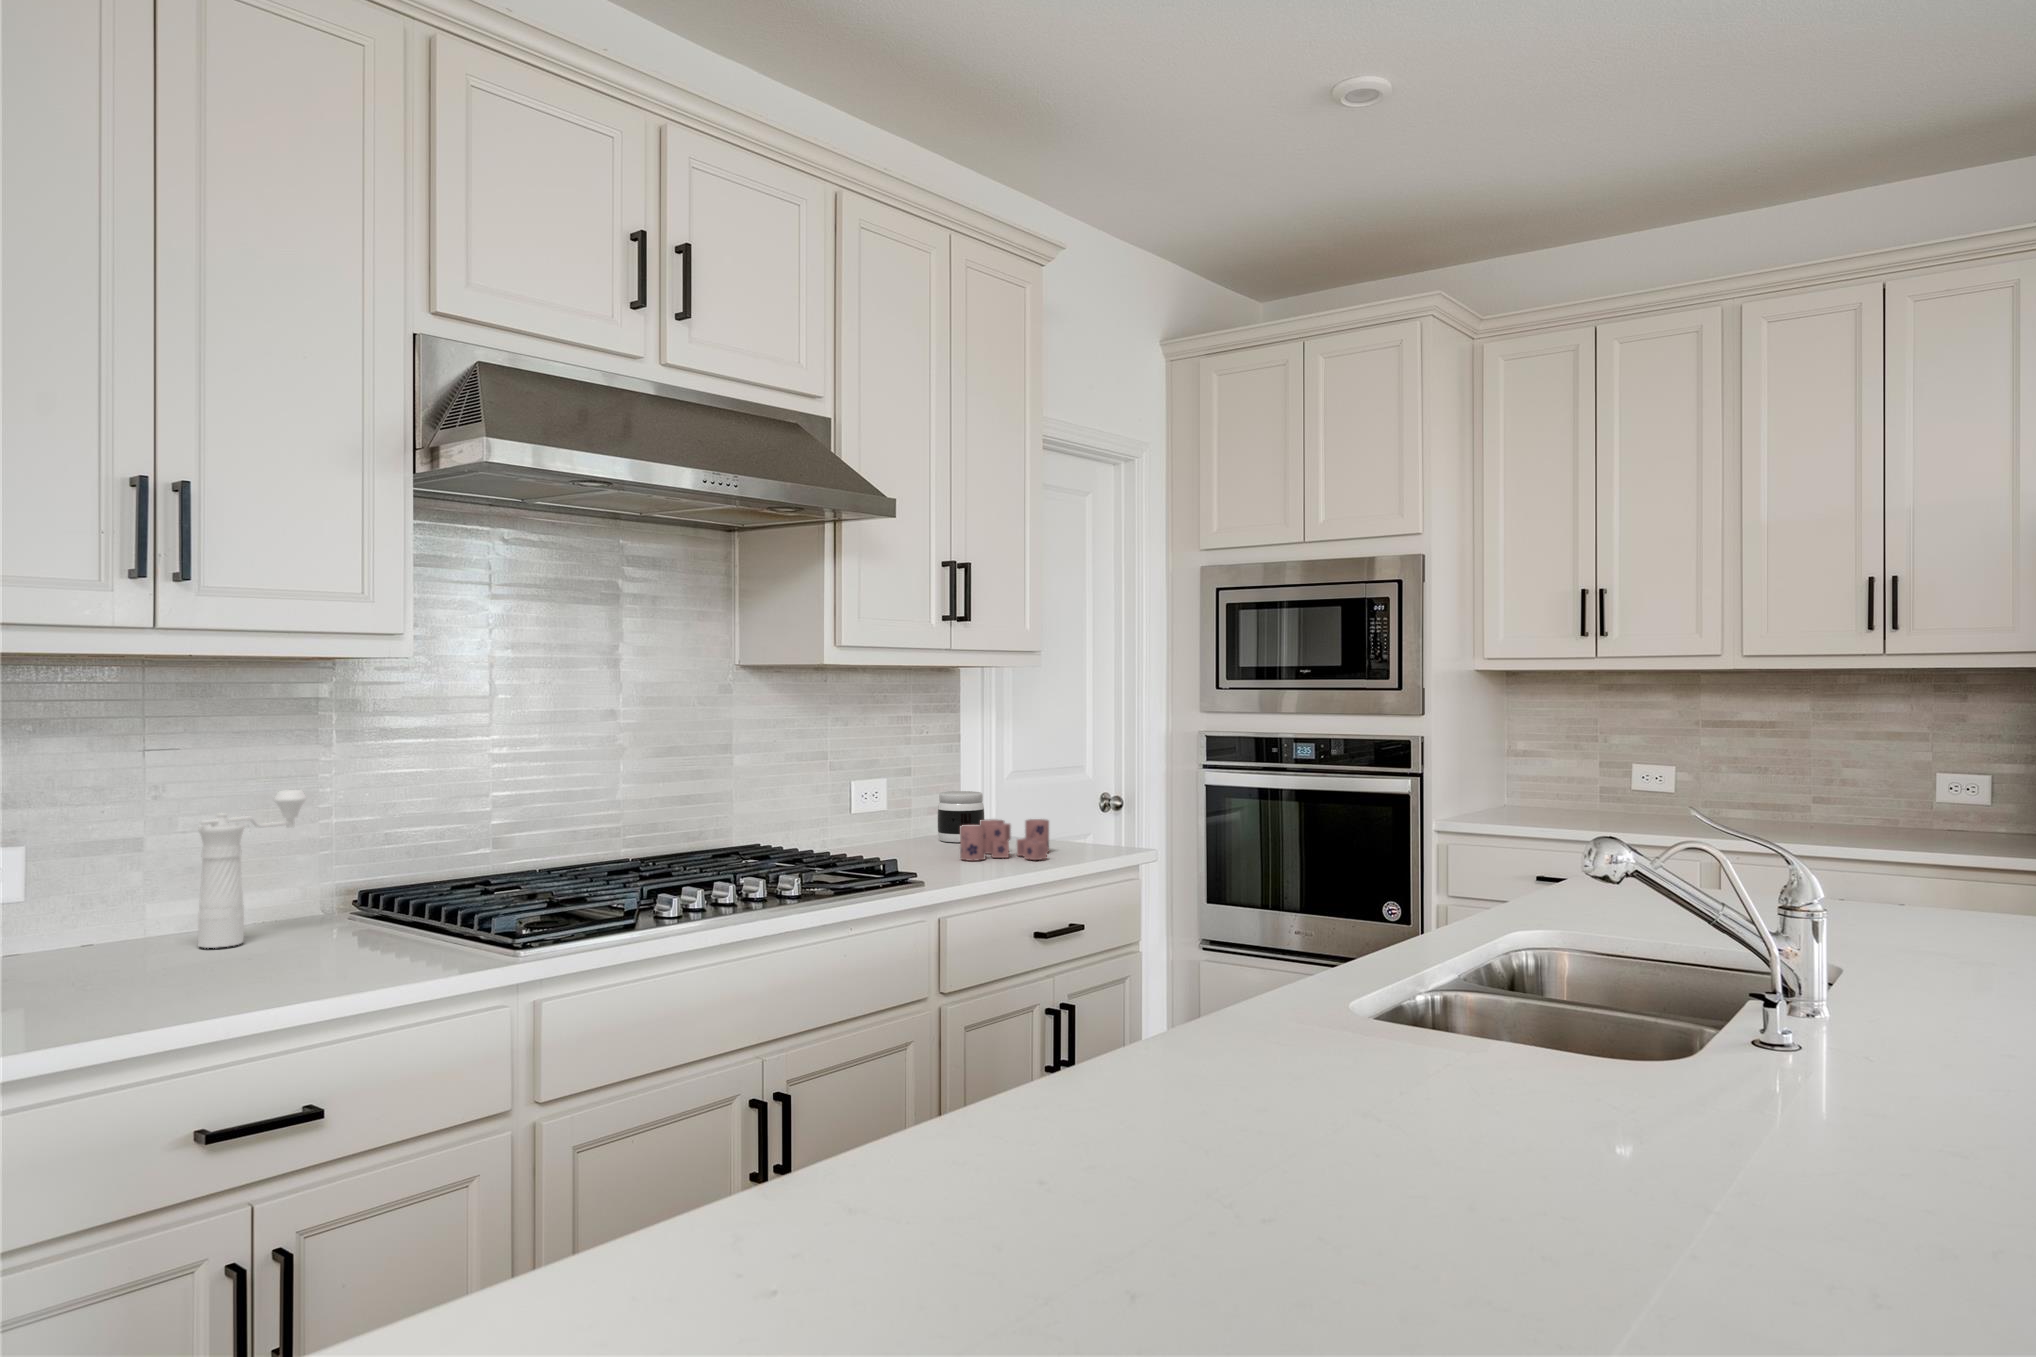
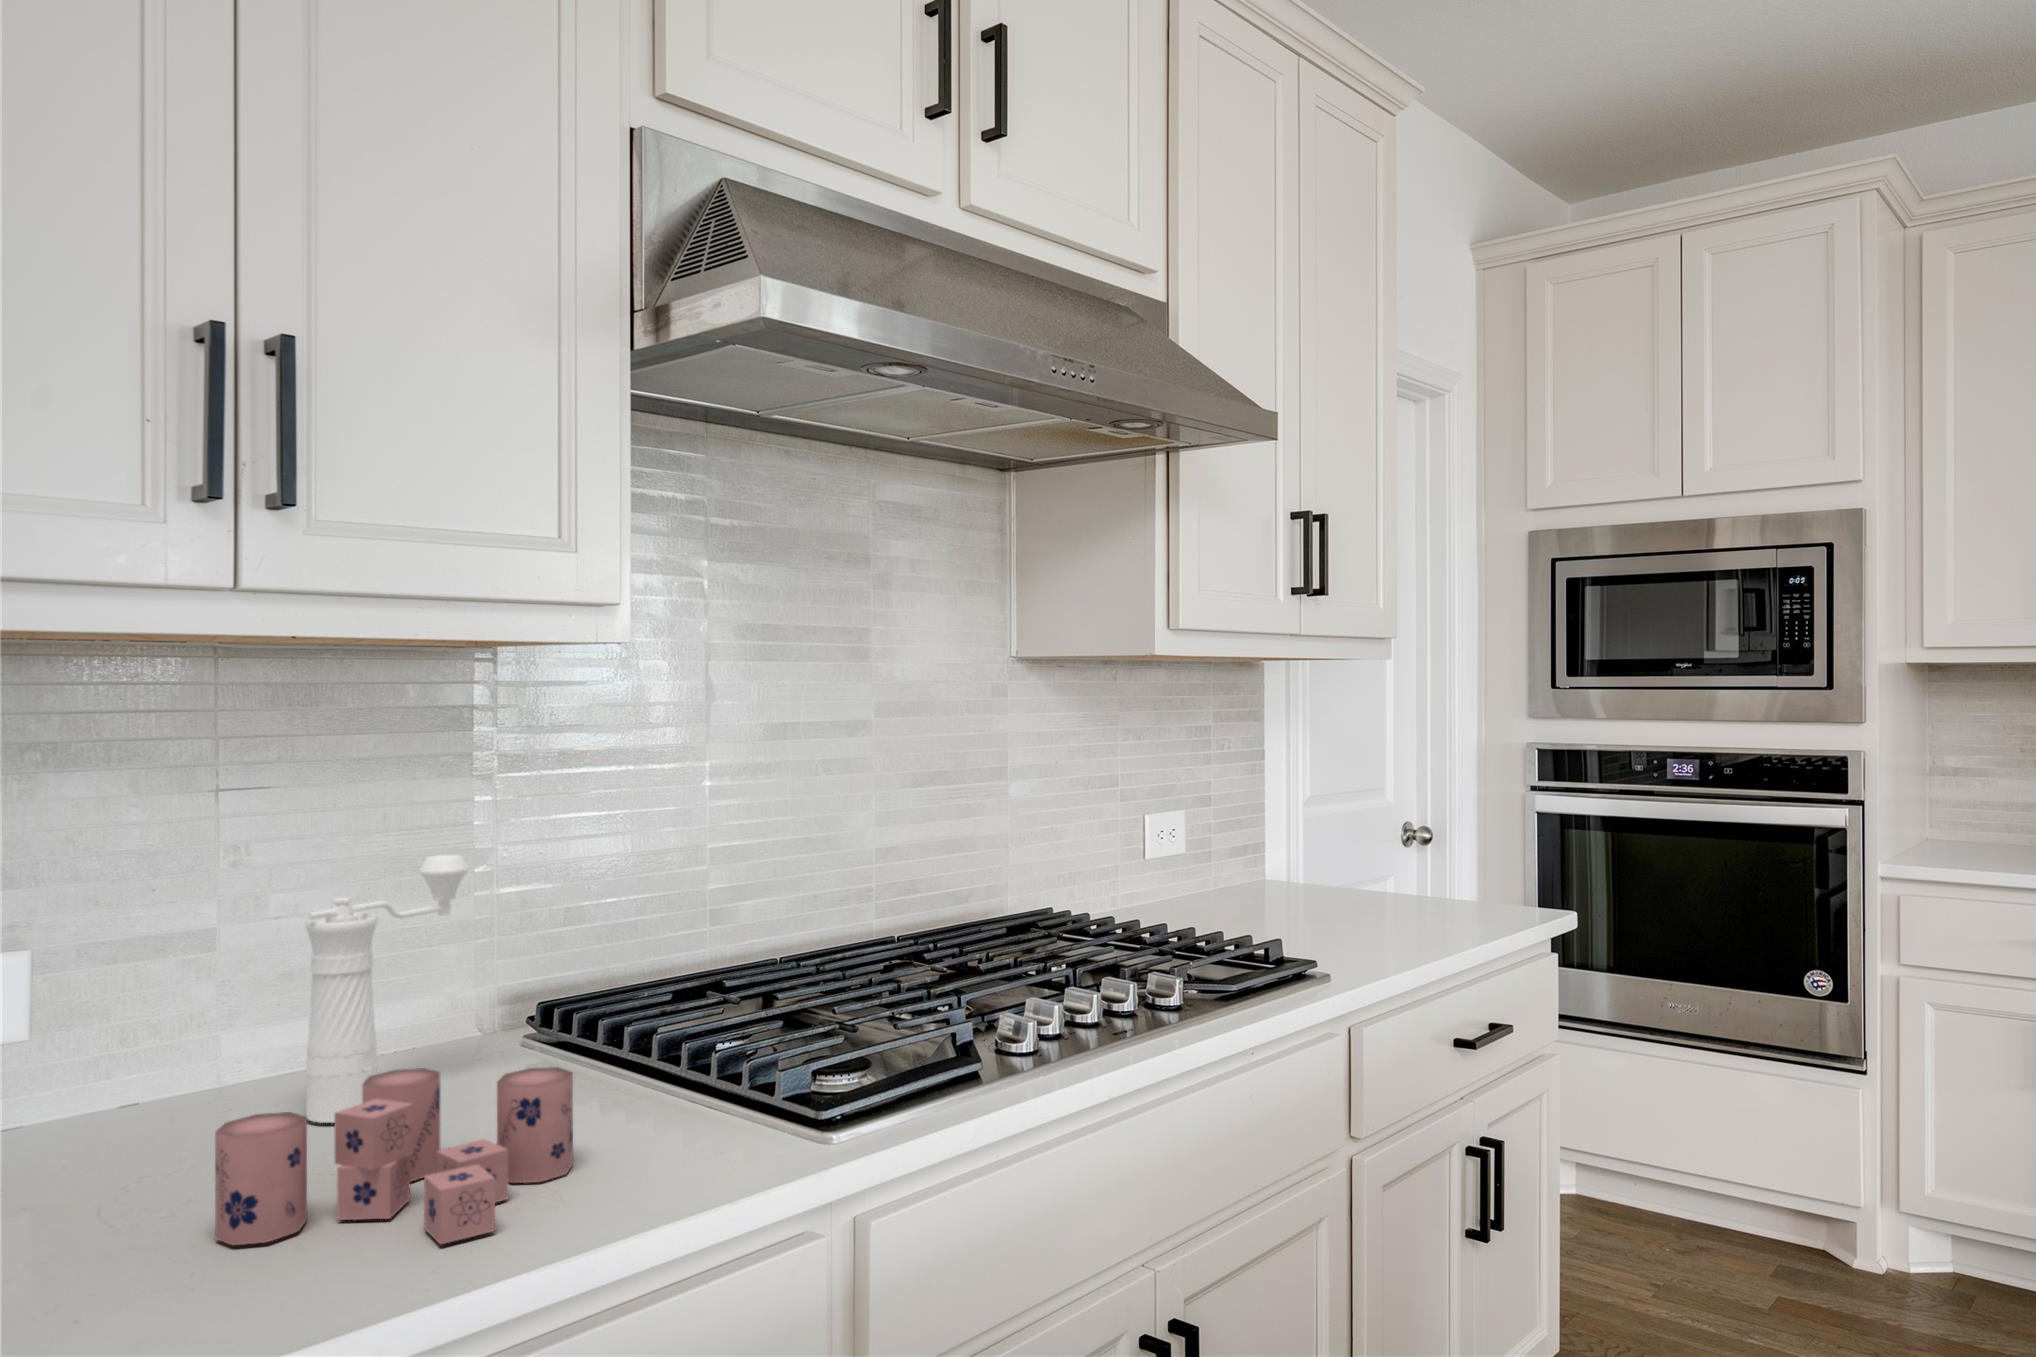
jar: present [938,791,984,842] -> none [1253,827,1316,898]
candle: present [960,819,1049,861] -> present [215,1067,573,1245]

